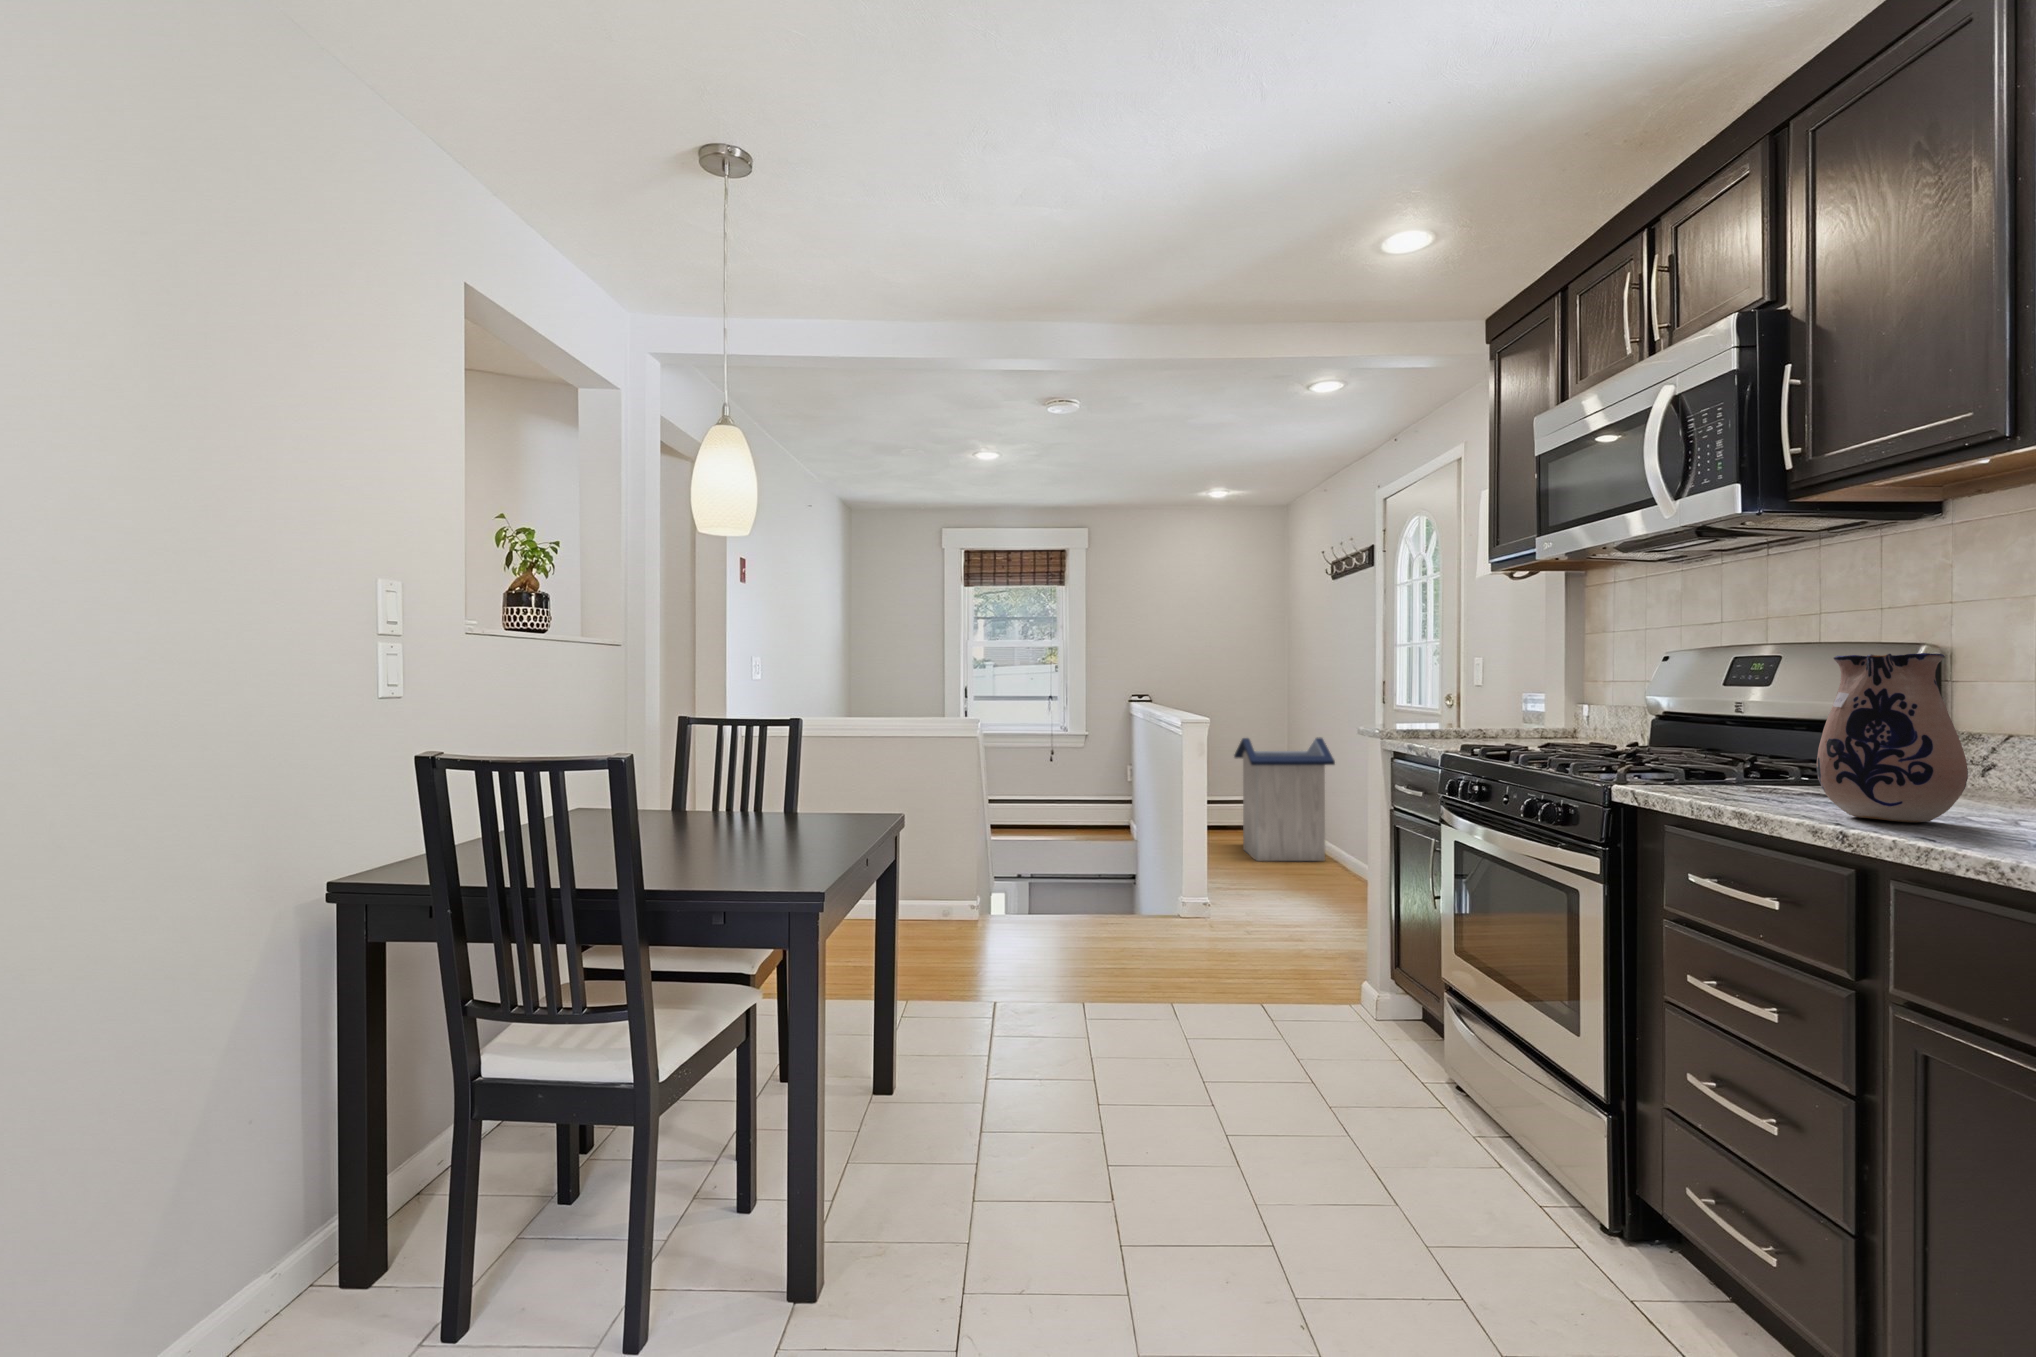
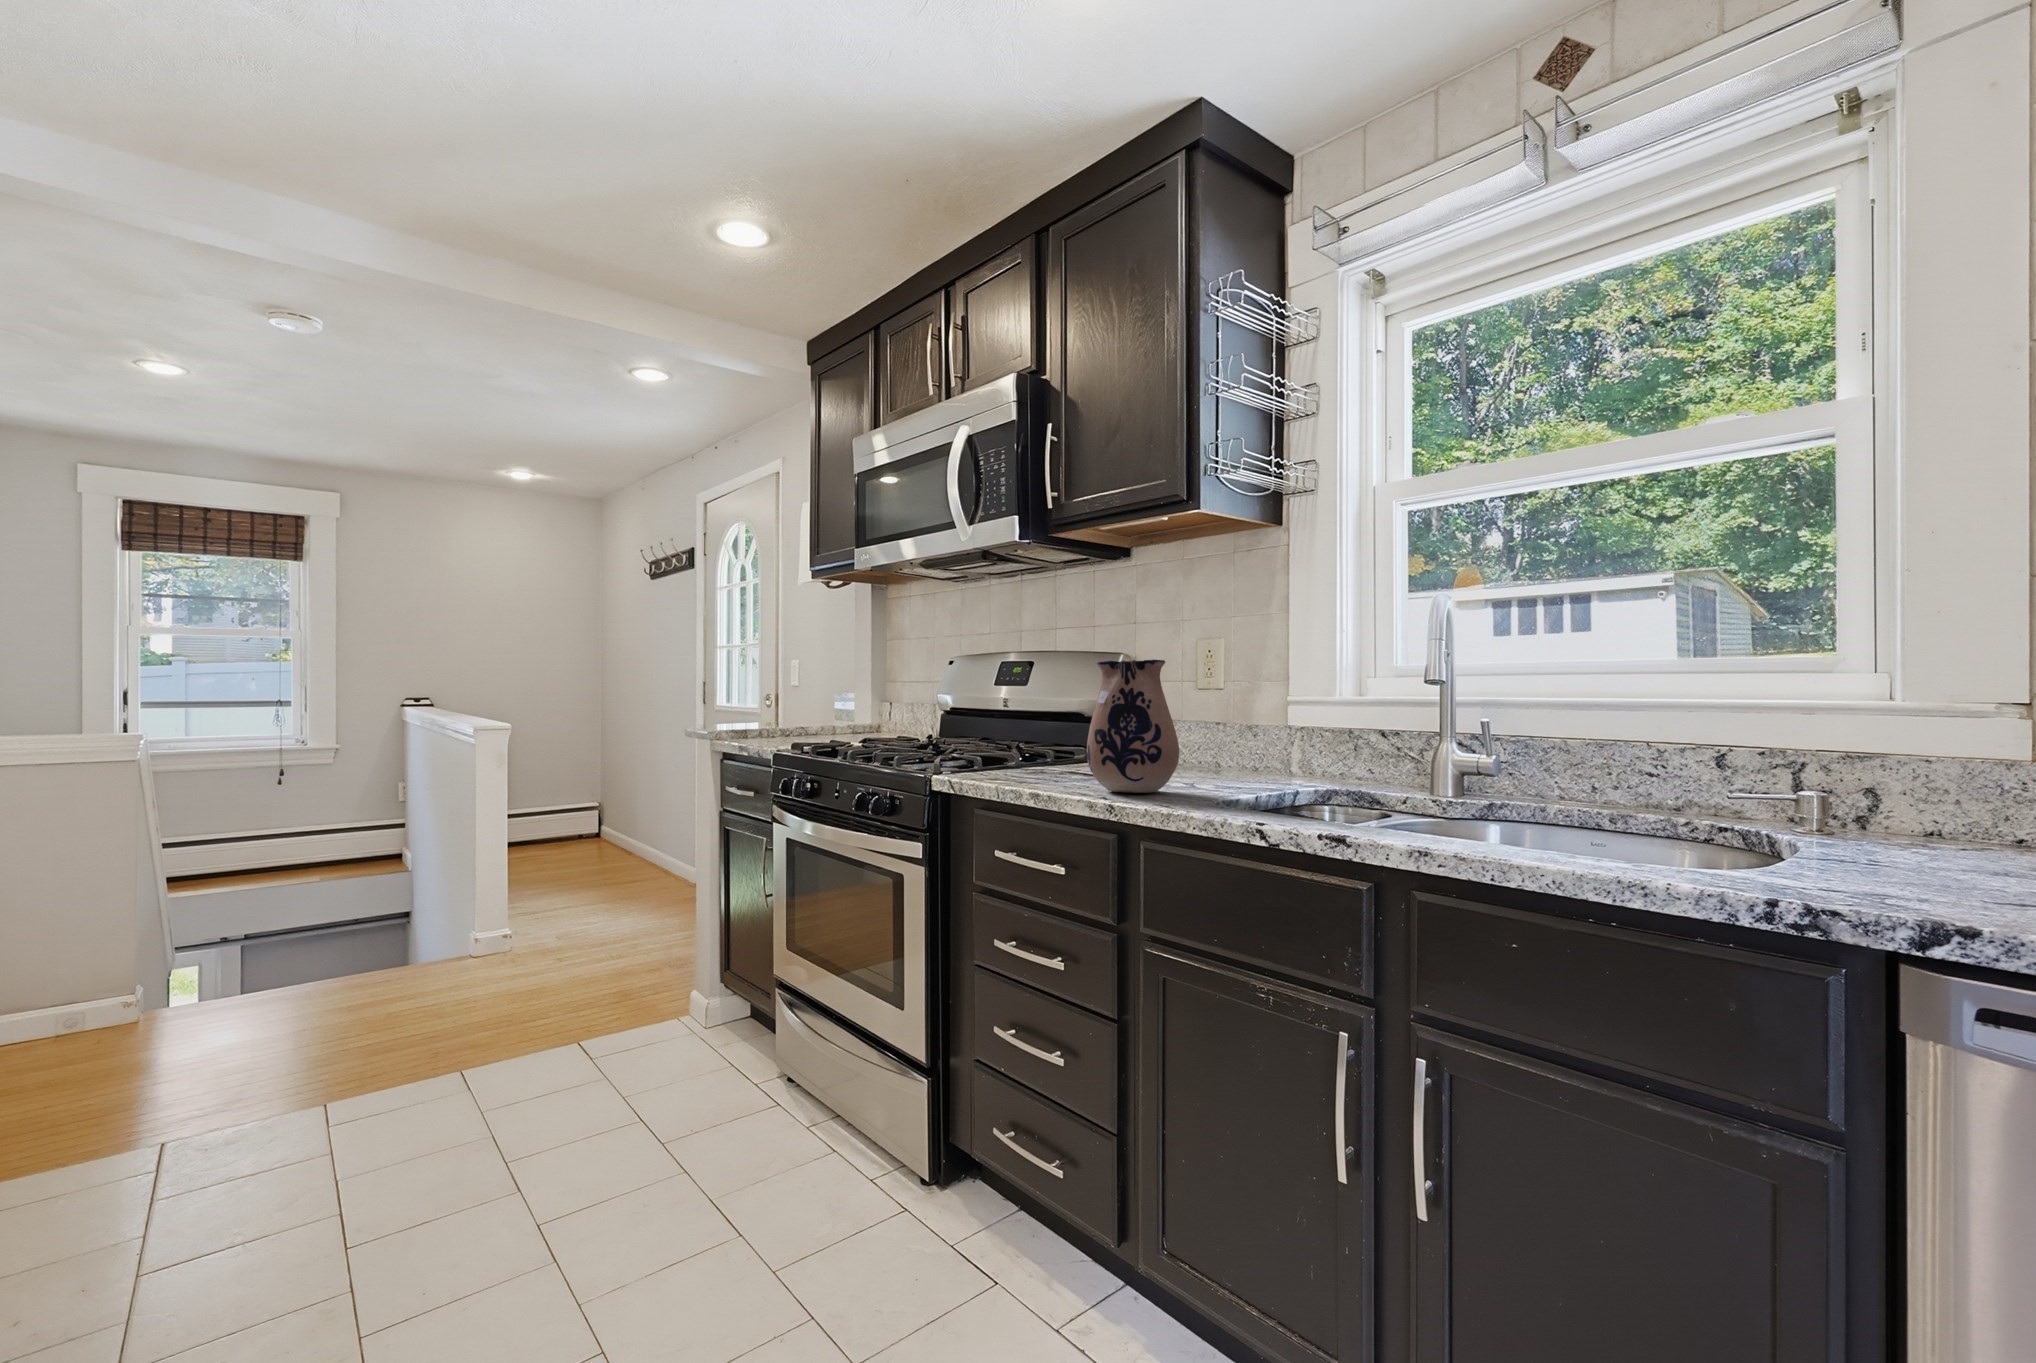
trash can: present [1234,738,1335,861] -> none [539,741,651,876]

